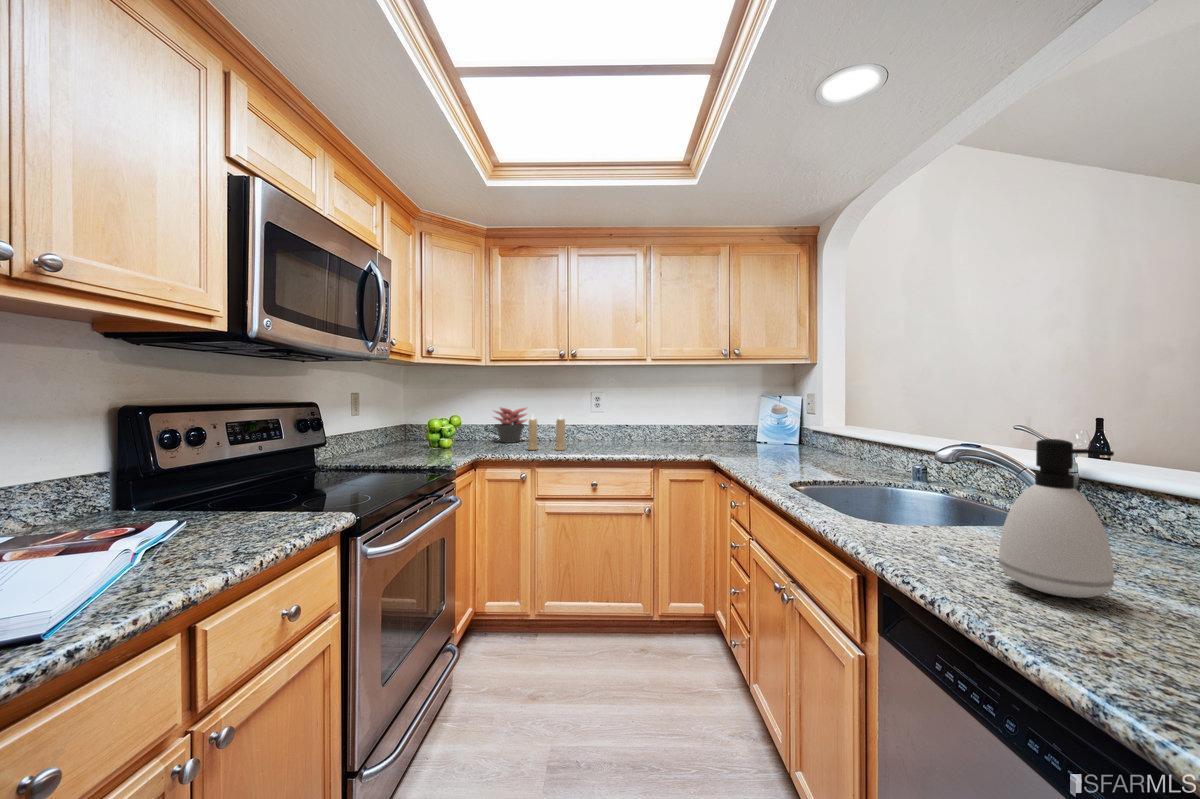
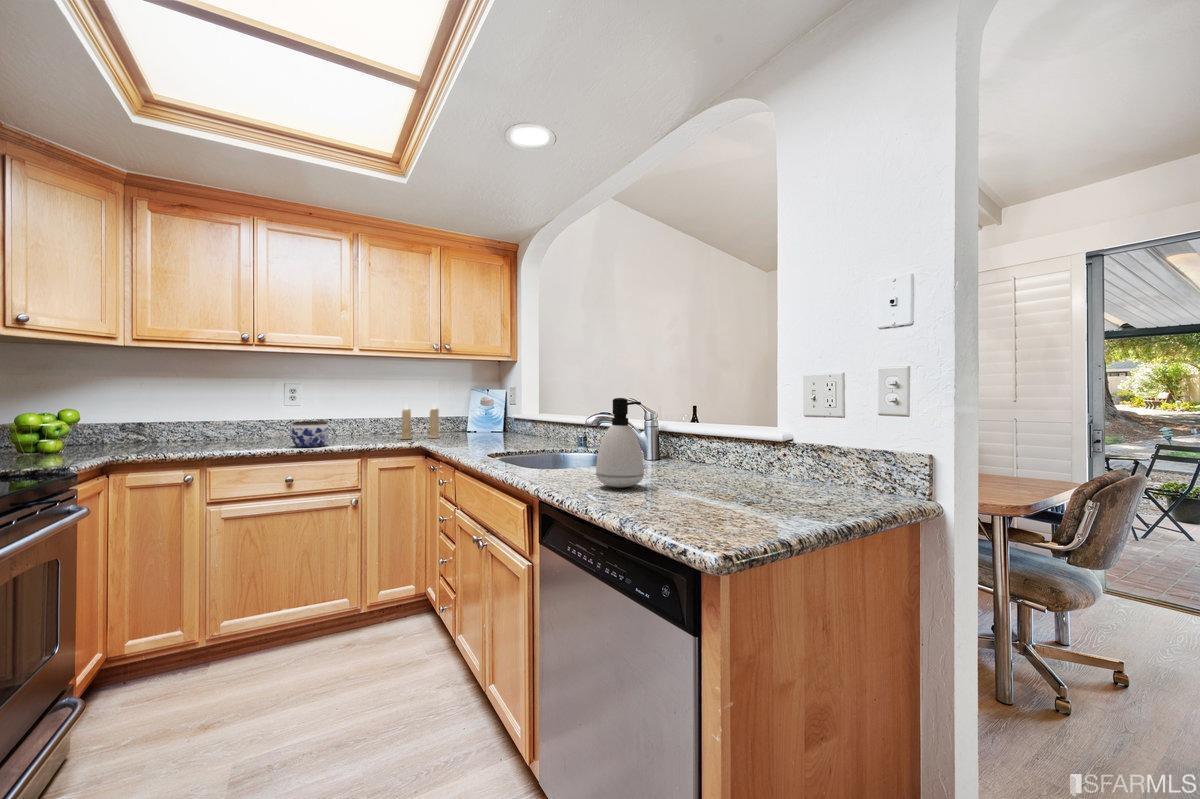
succulent plant: present [494,407,527,443] -> none [132,400,190,444]
candle: present [528,415,566,450] -> present [401,405,439,439]
jar: none [595,429,626,454] -> present [290,421,329,447]

